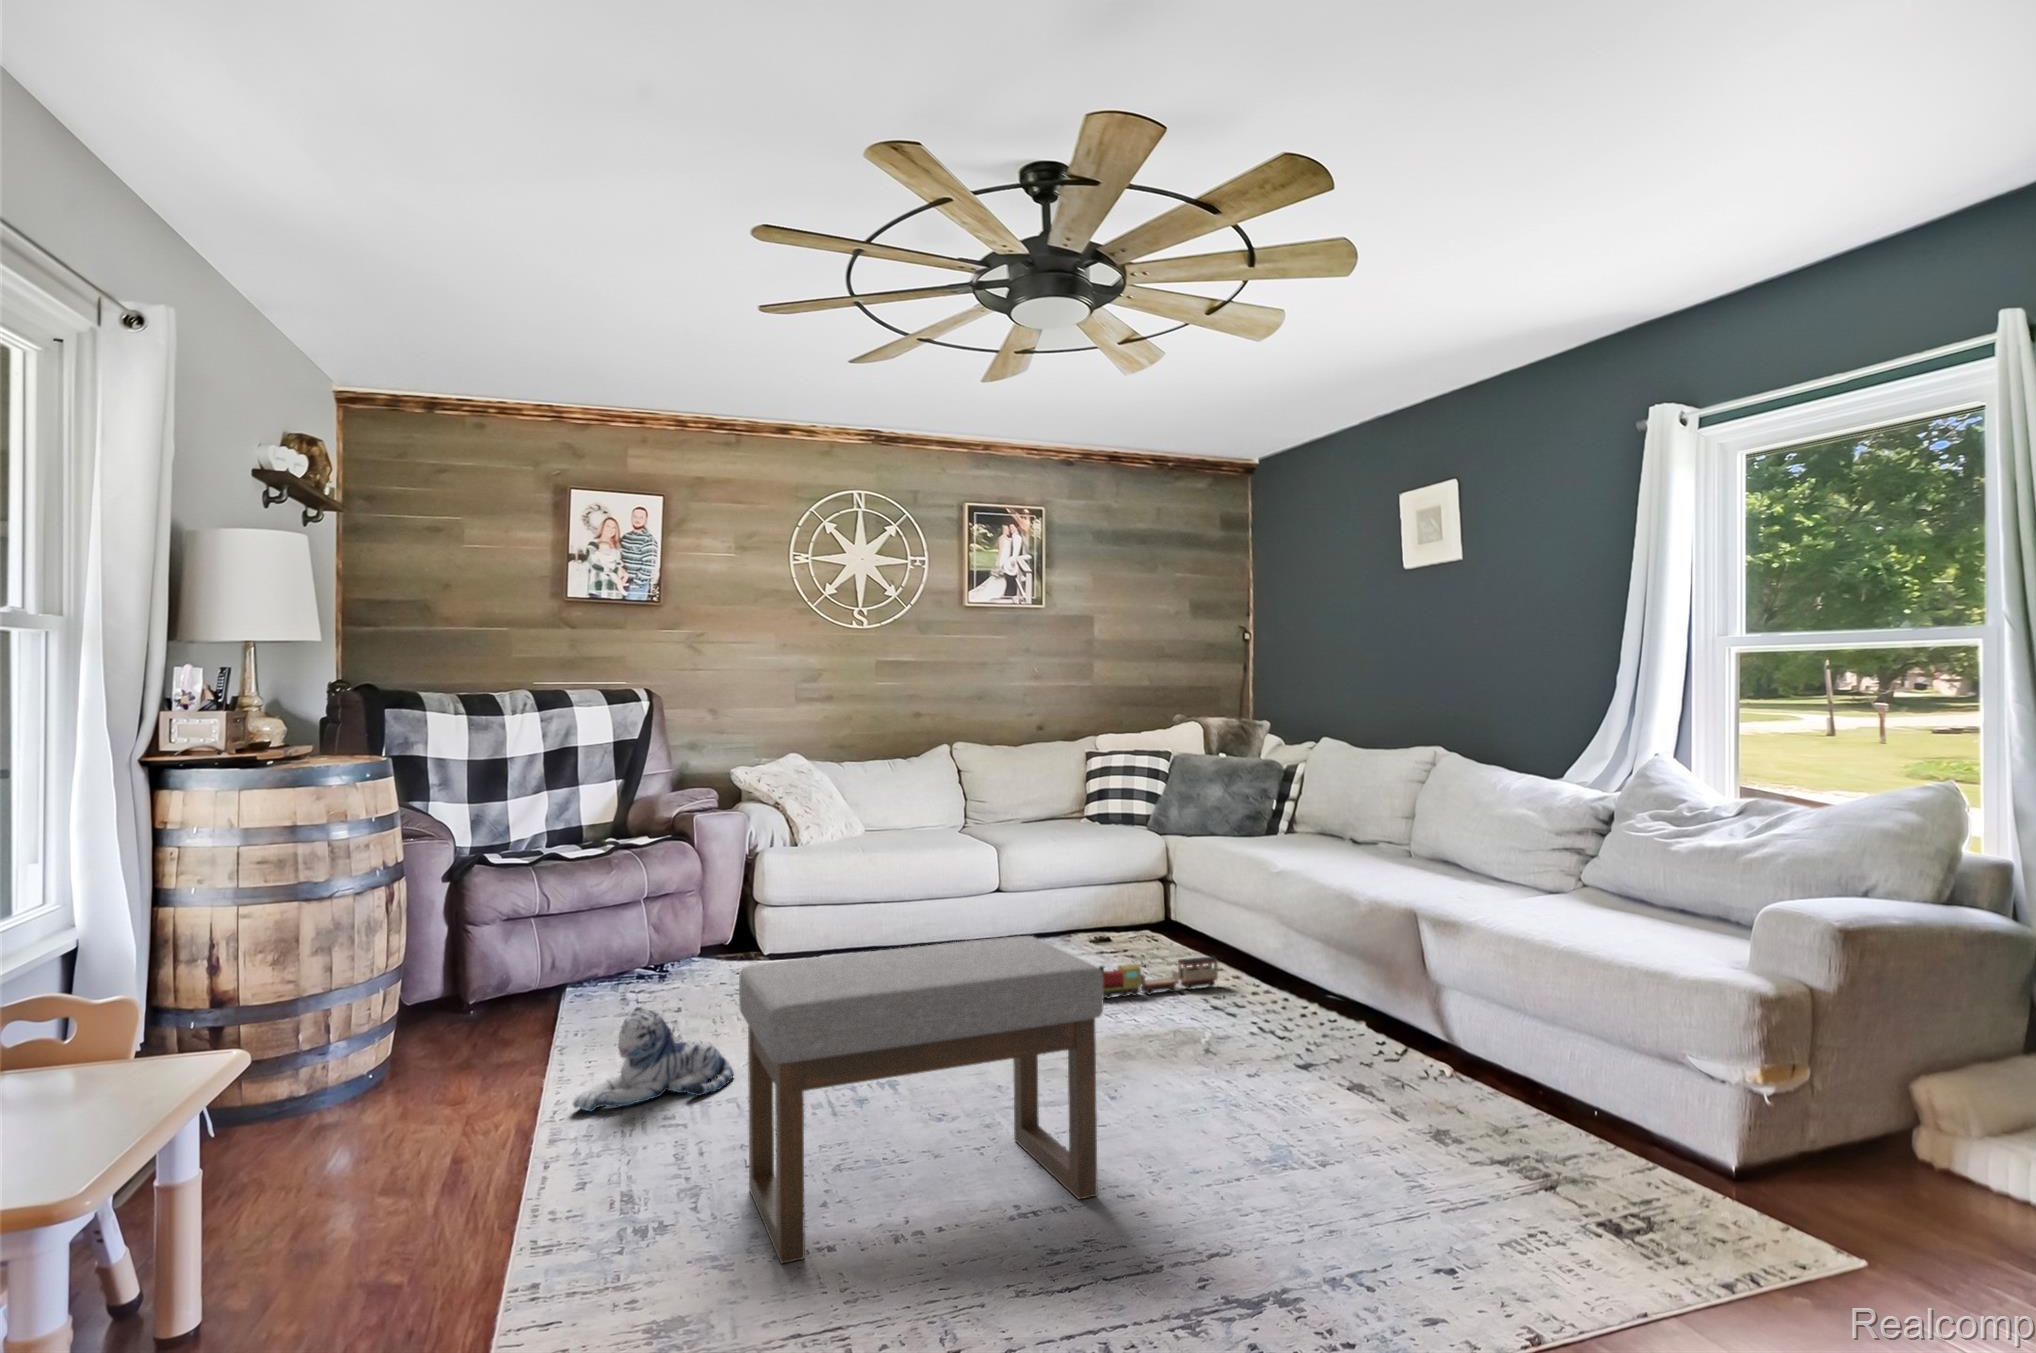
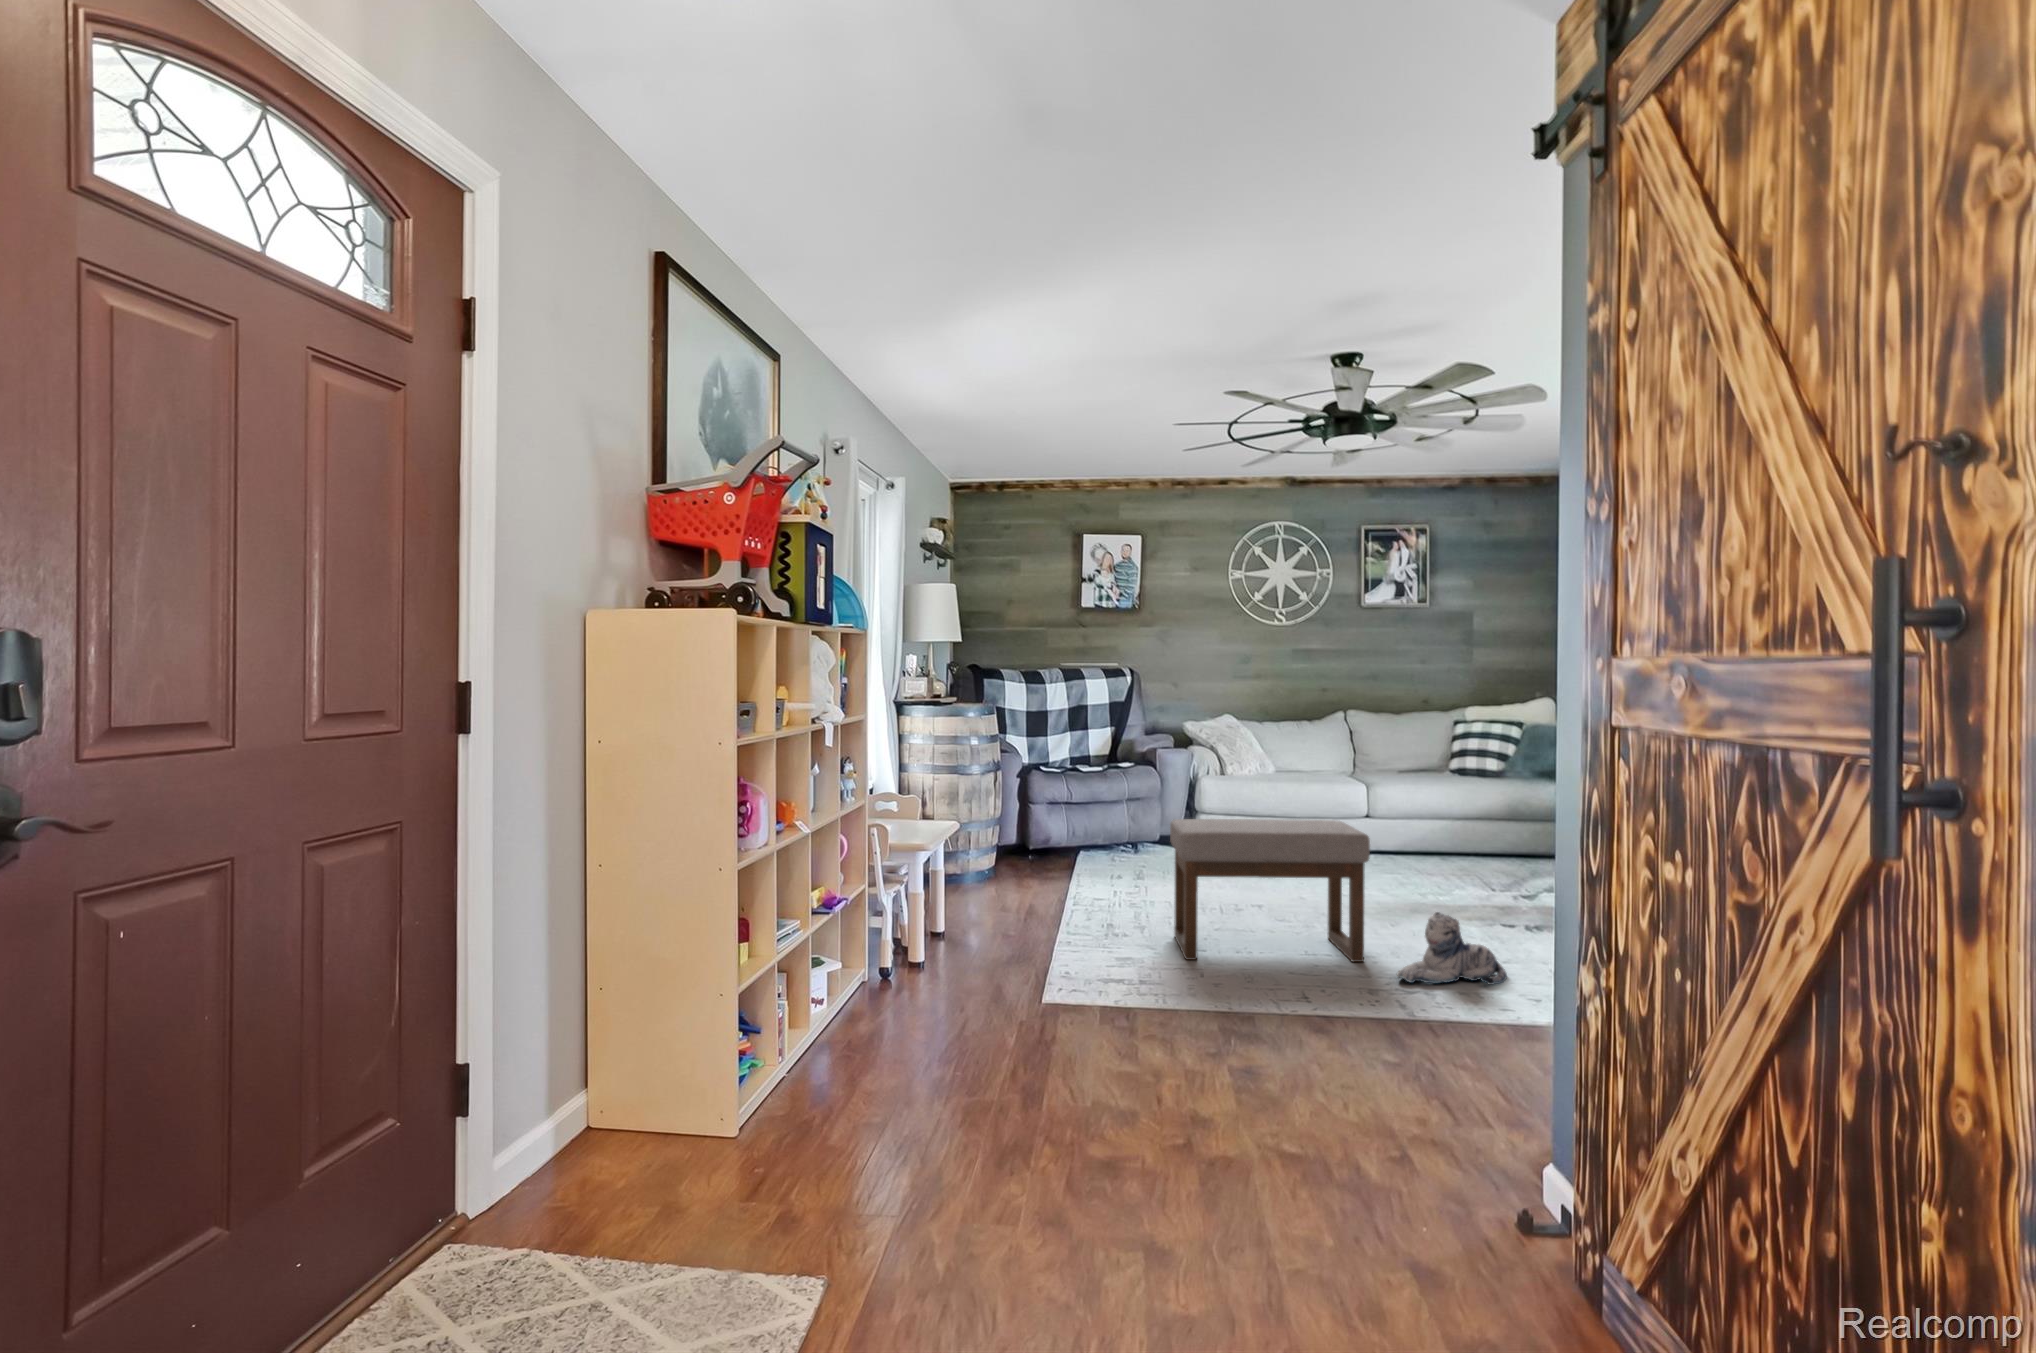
toy train: present [1099,956,1218,998] -> none [1417,866,1522,891]
plush toy: present [573,1007,734,1111] -> present [1397,912,1507,985]

